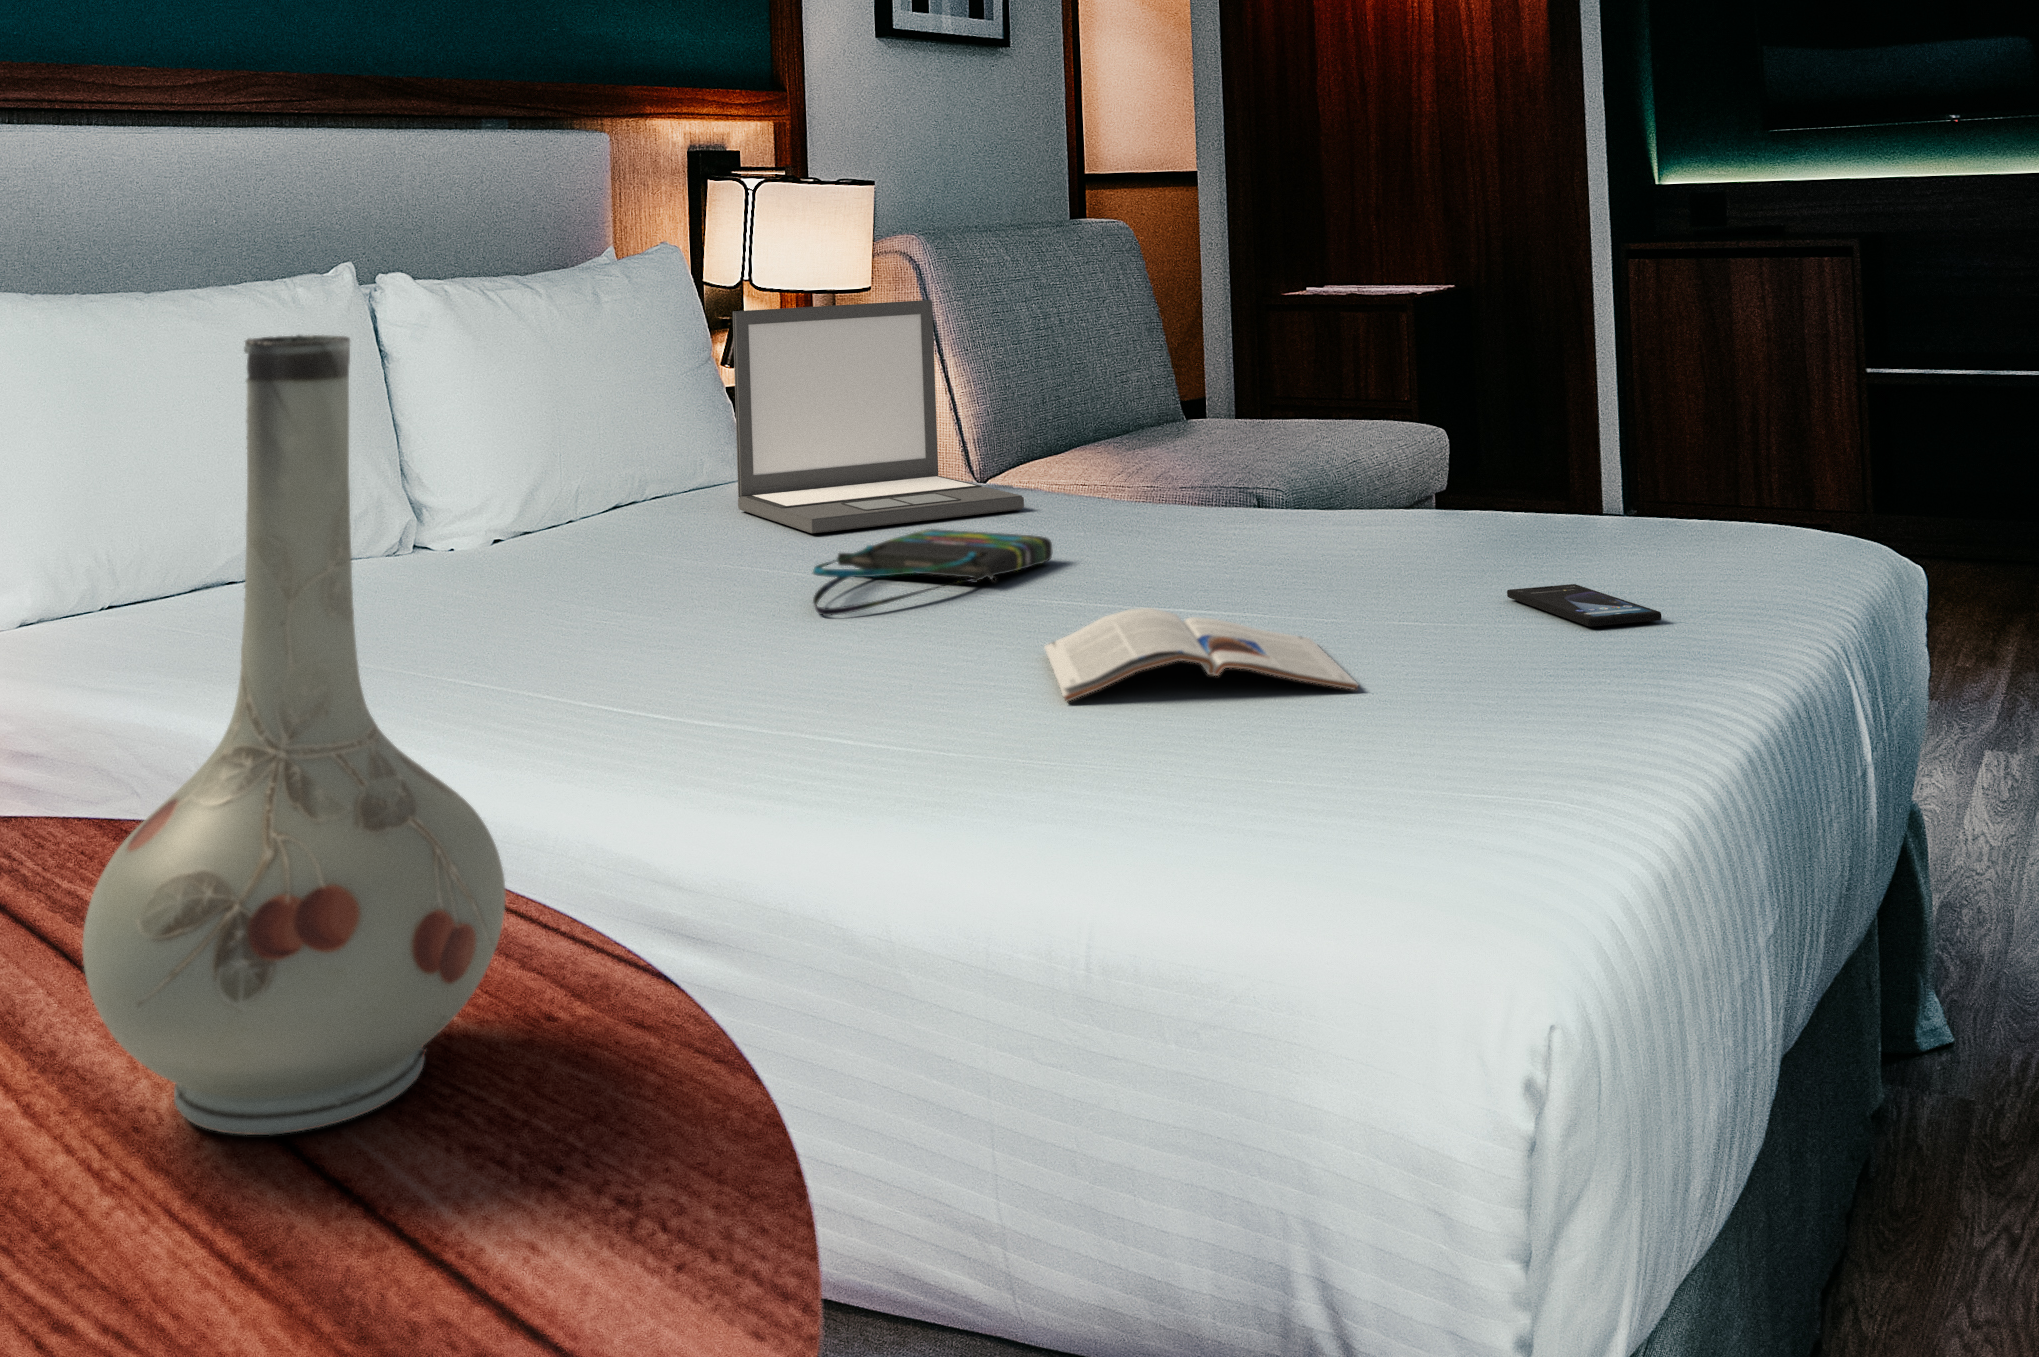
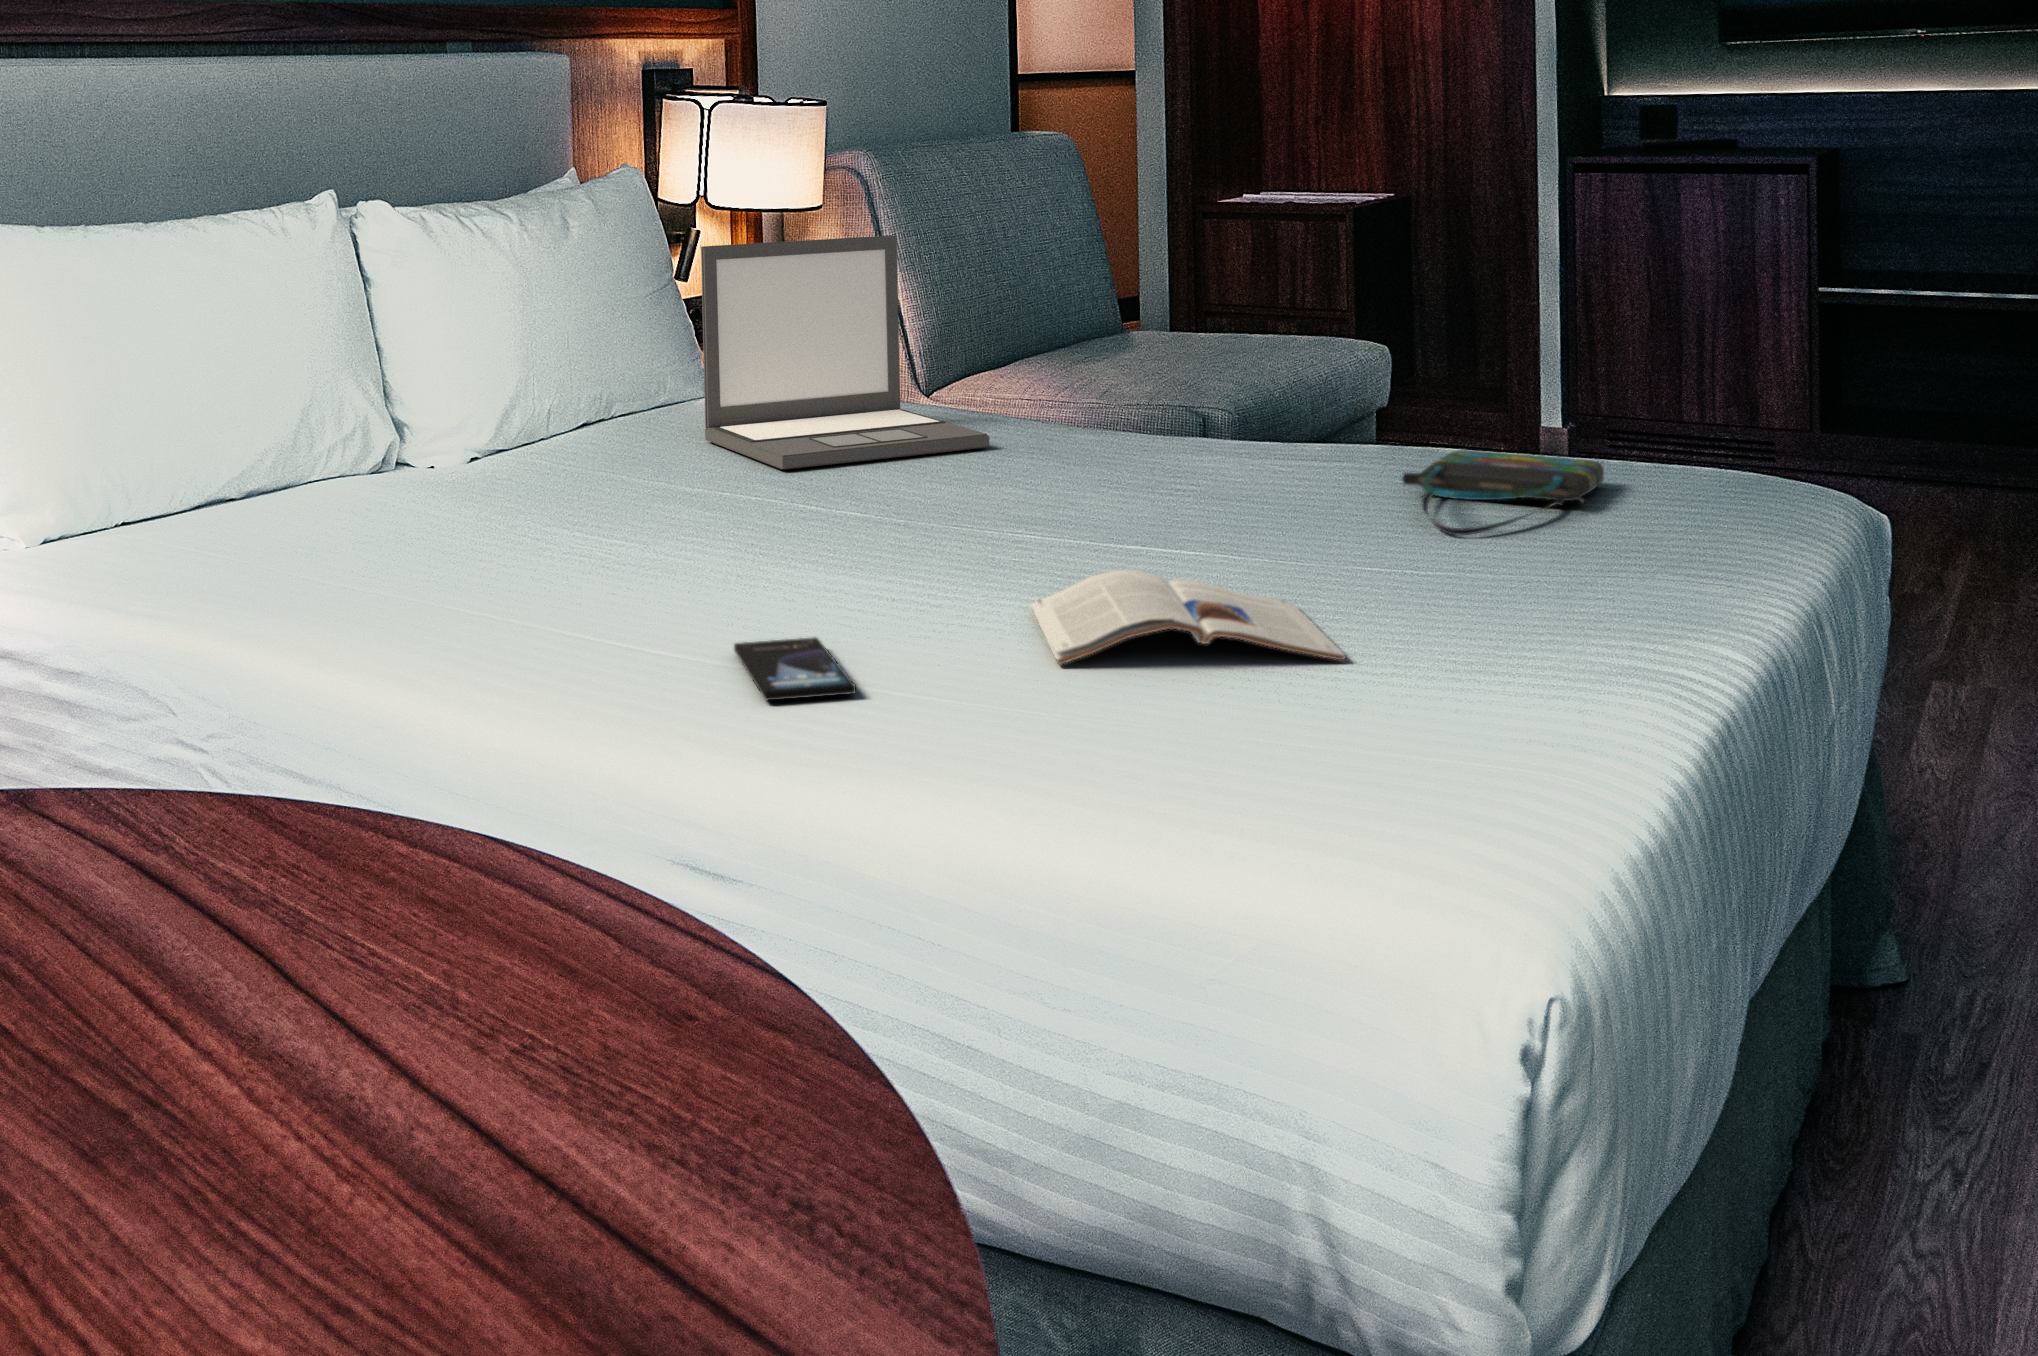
vase: present [82,335,506,1135] -> none [303,421,659,1127]
tote bag: present [813,529,1052,616] -> present [1402,450,1604,535]
smartphone: present [1507,584,1661,627] -> present [734,638,856,700]

